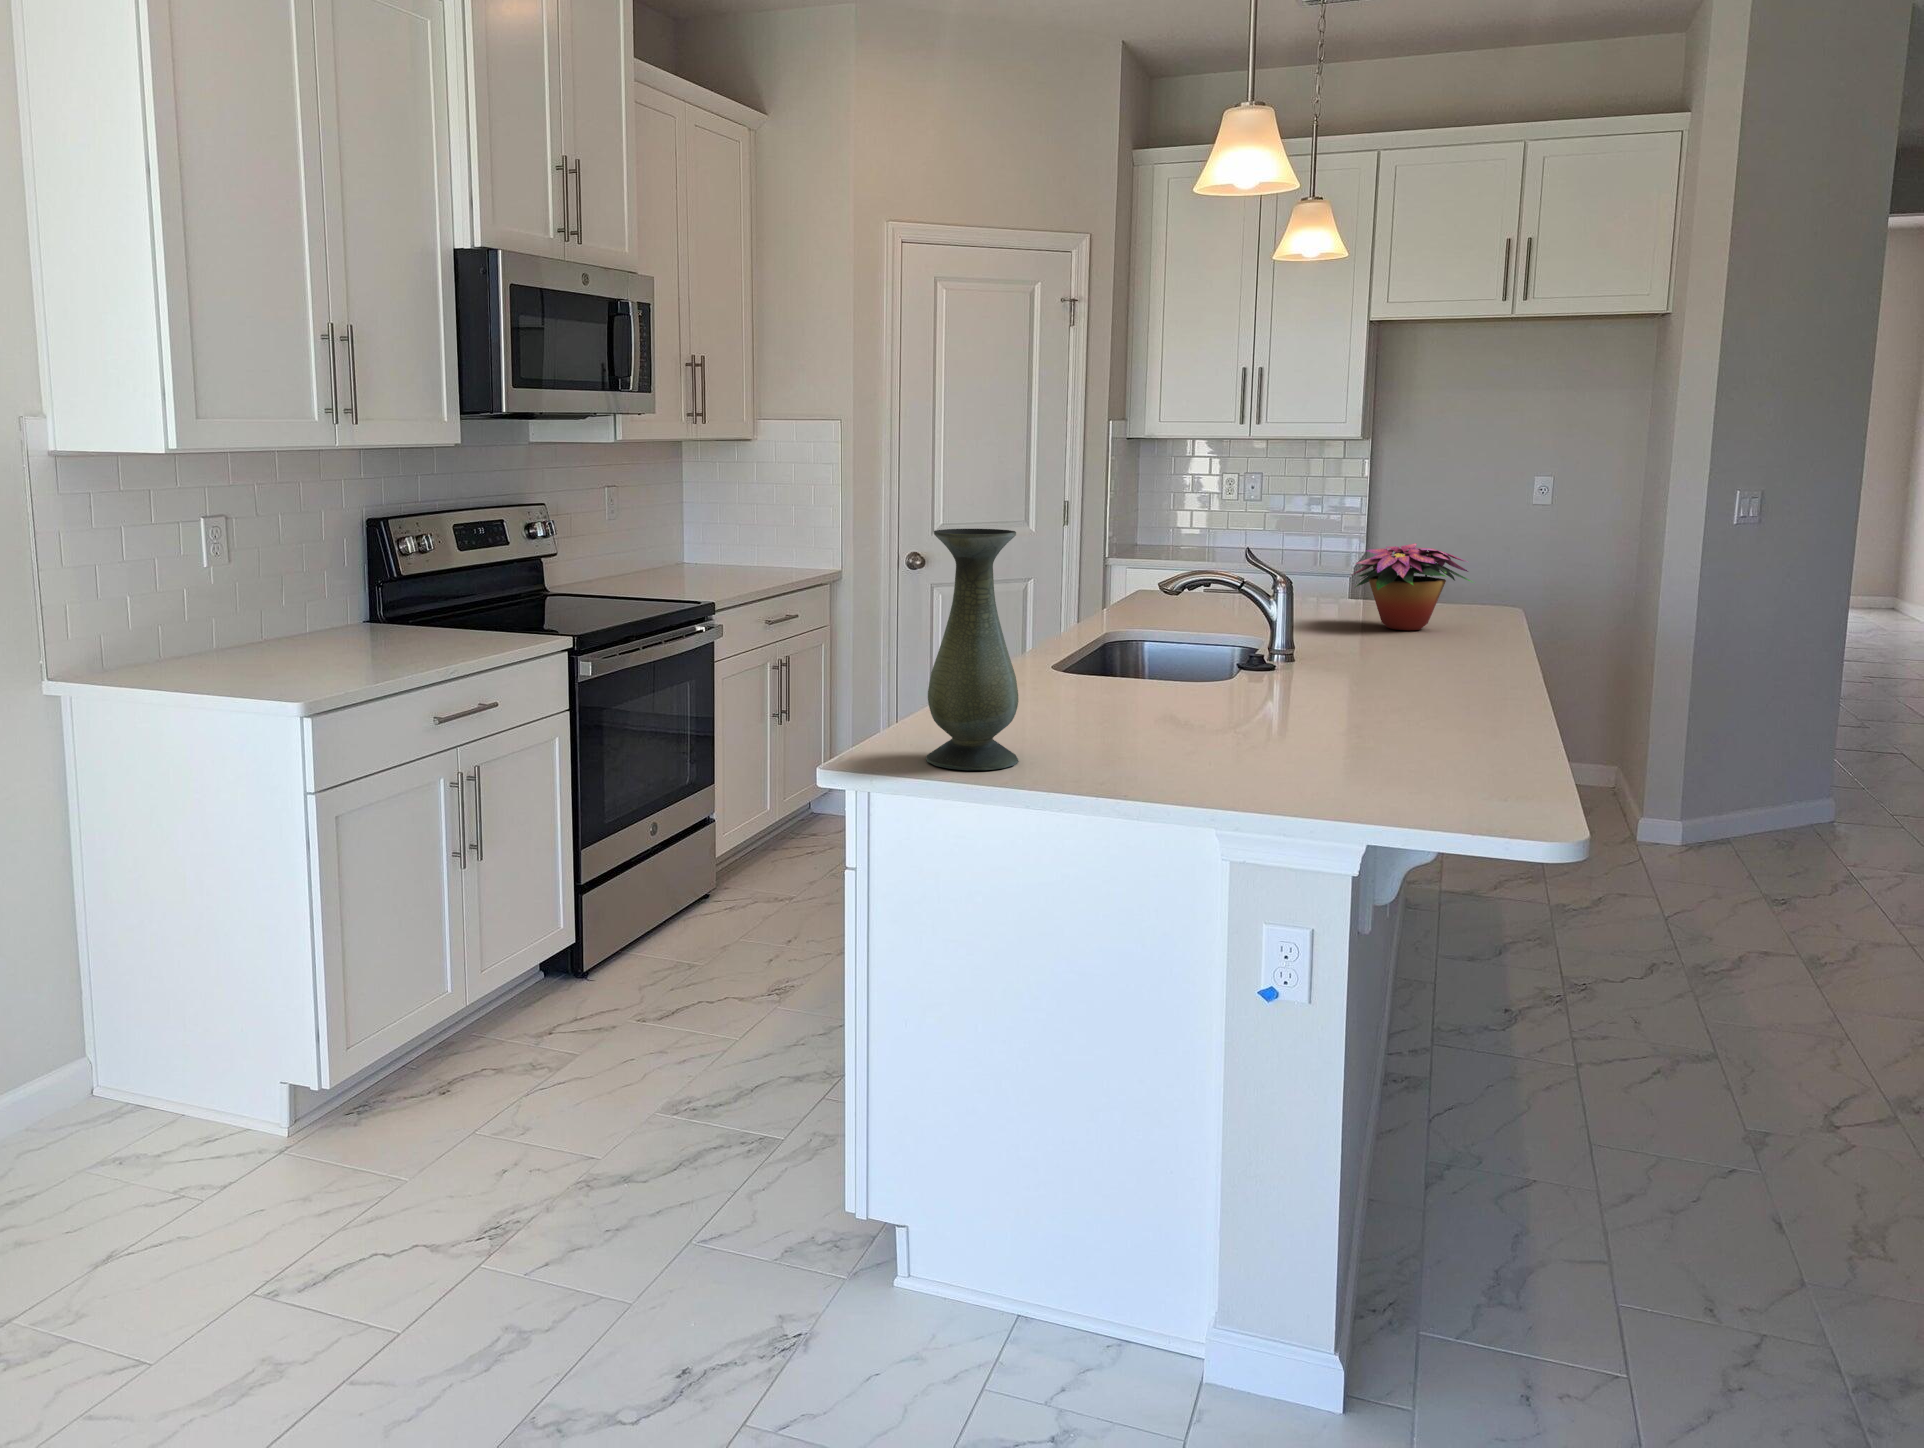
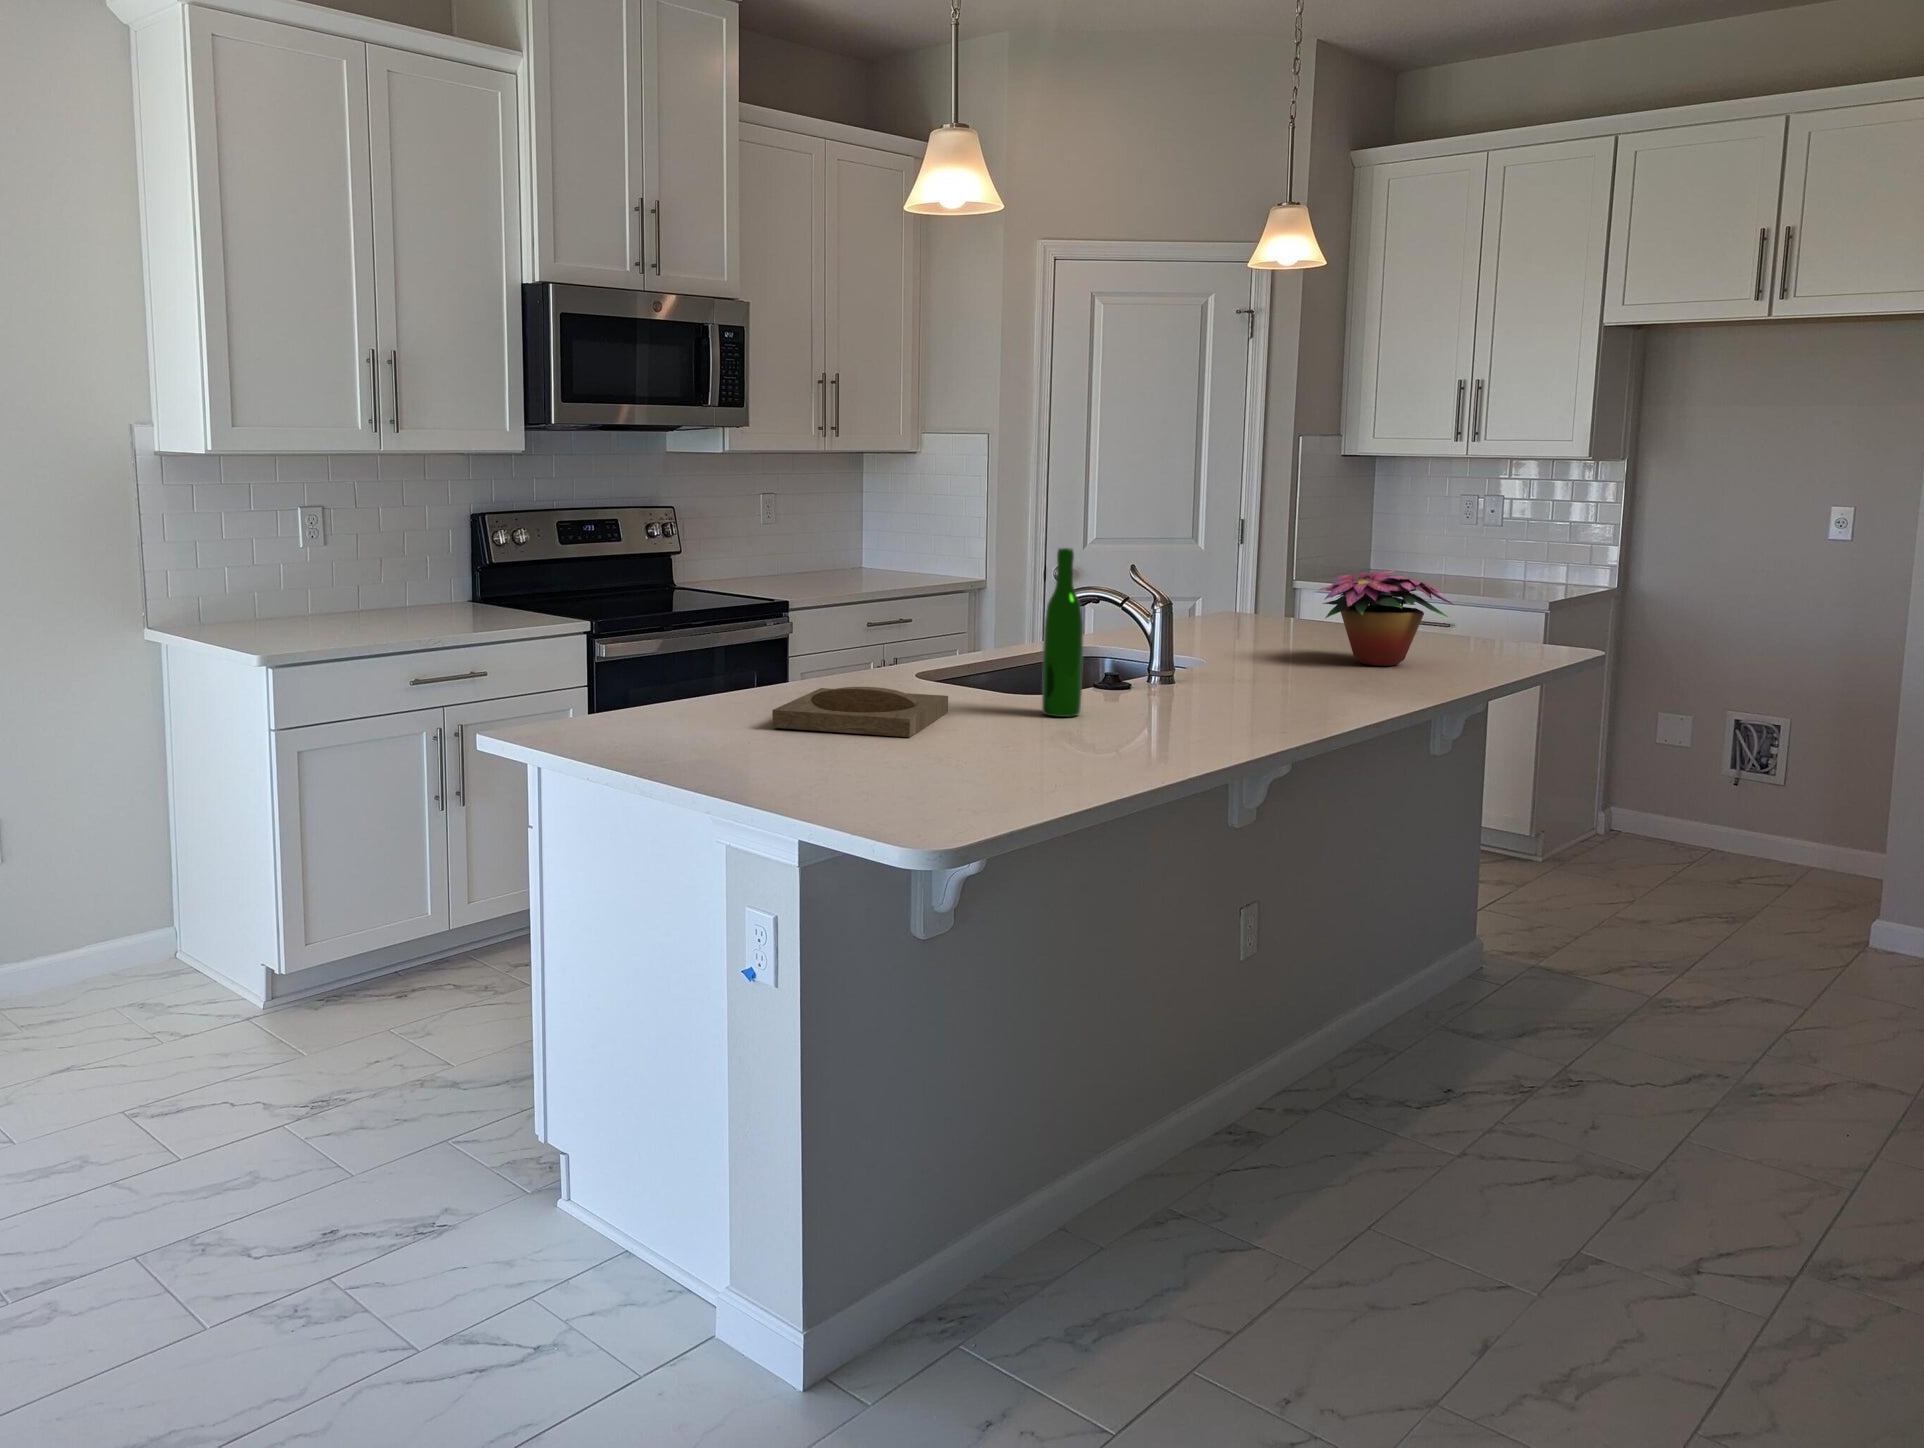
vase: present [926,529,1019,770] -> none [565,526,650,742]
wine bottle: none [1294,535,1336,701] -> present [1042,548,1083,717]
tray: none [1078,685,1261,736] -> present [772,687,948,737]

